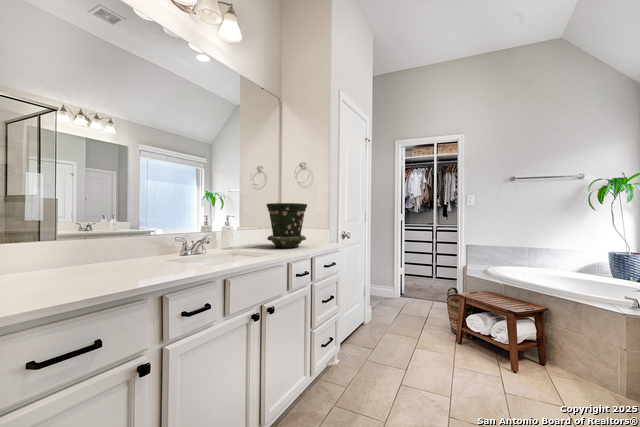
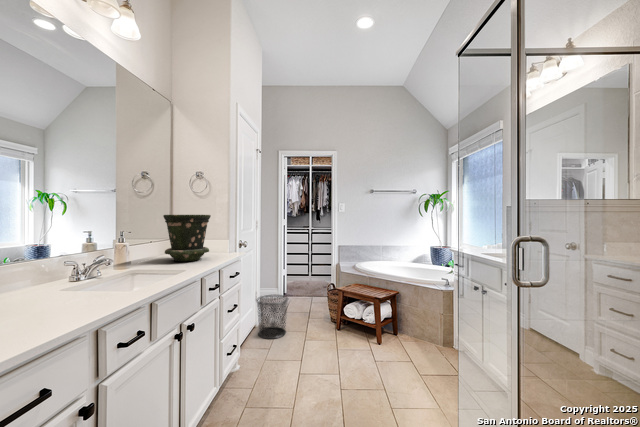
waste bin: none [363,291,398,338] -> present [256,295,288,339]

